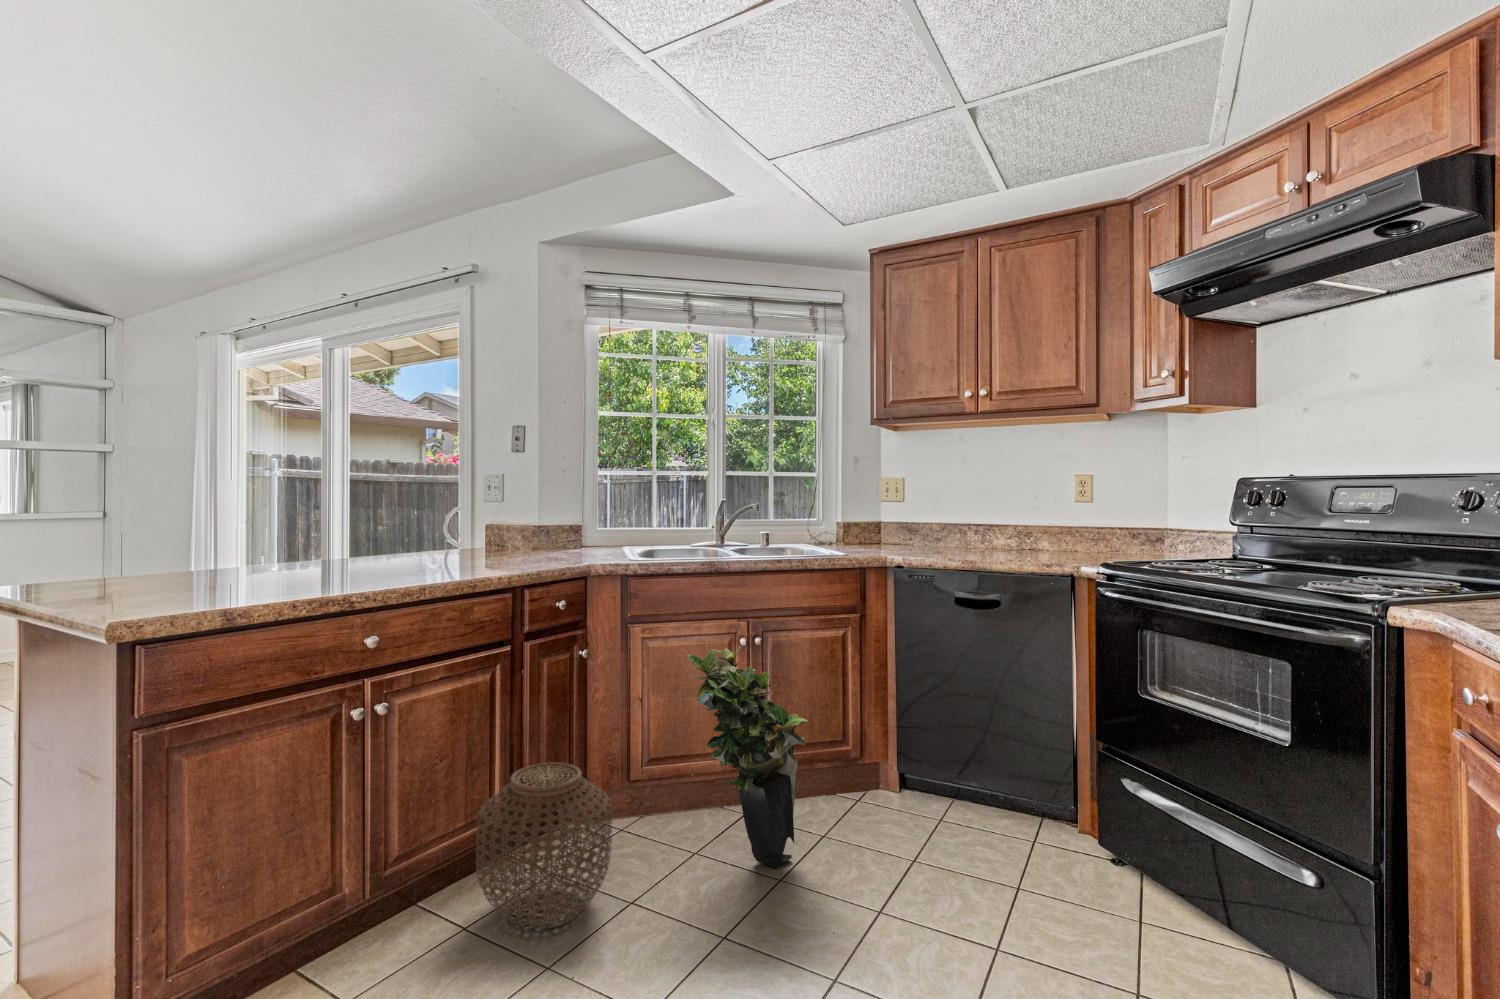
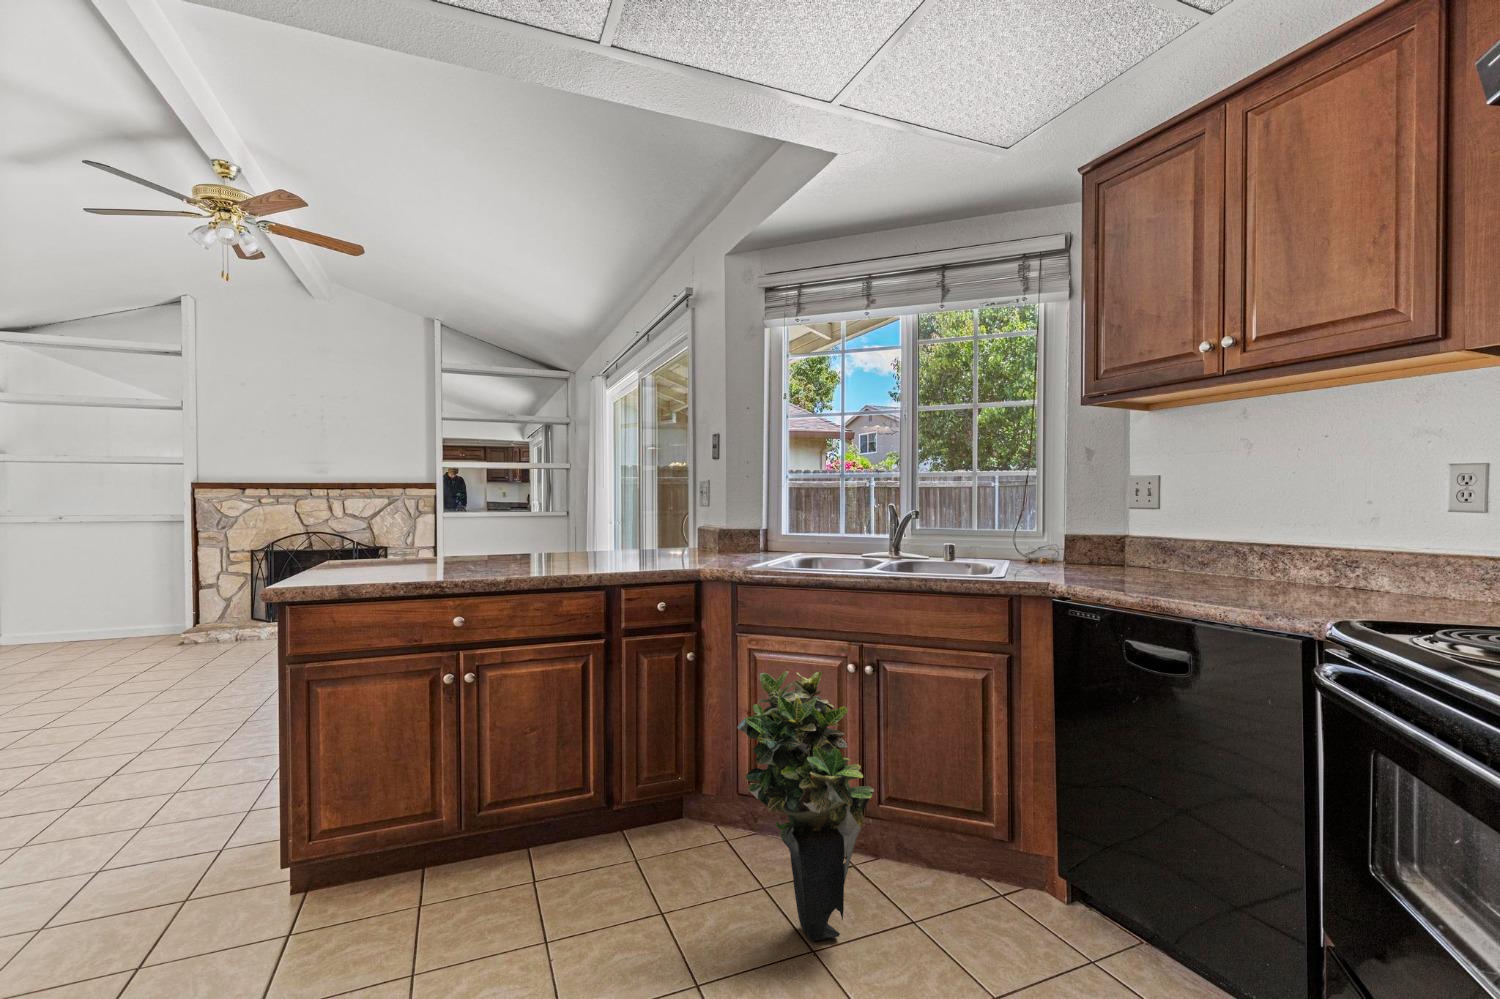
woven basket: present [476,763,612,929] -> none [520,753,647,912]

